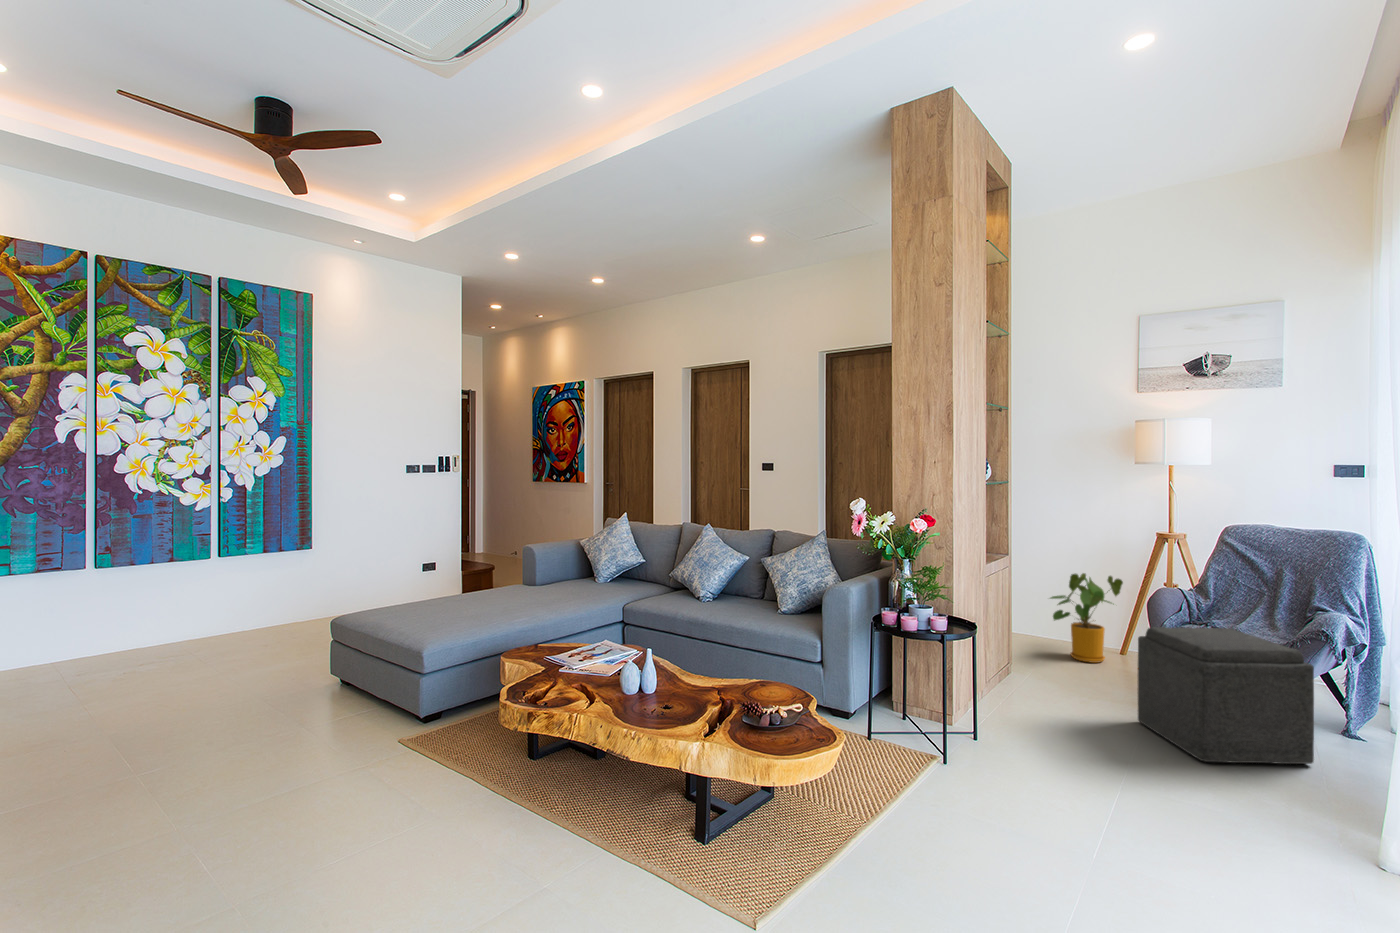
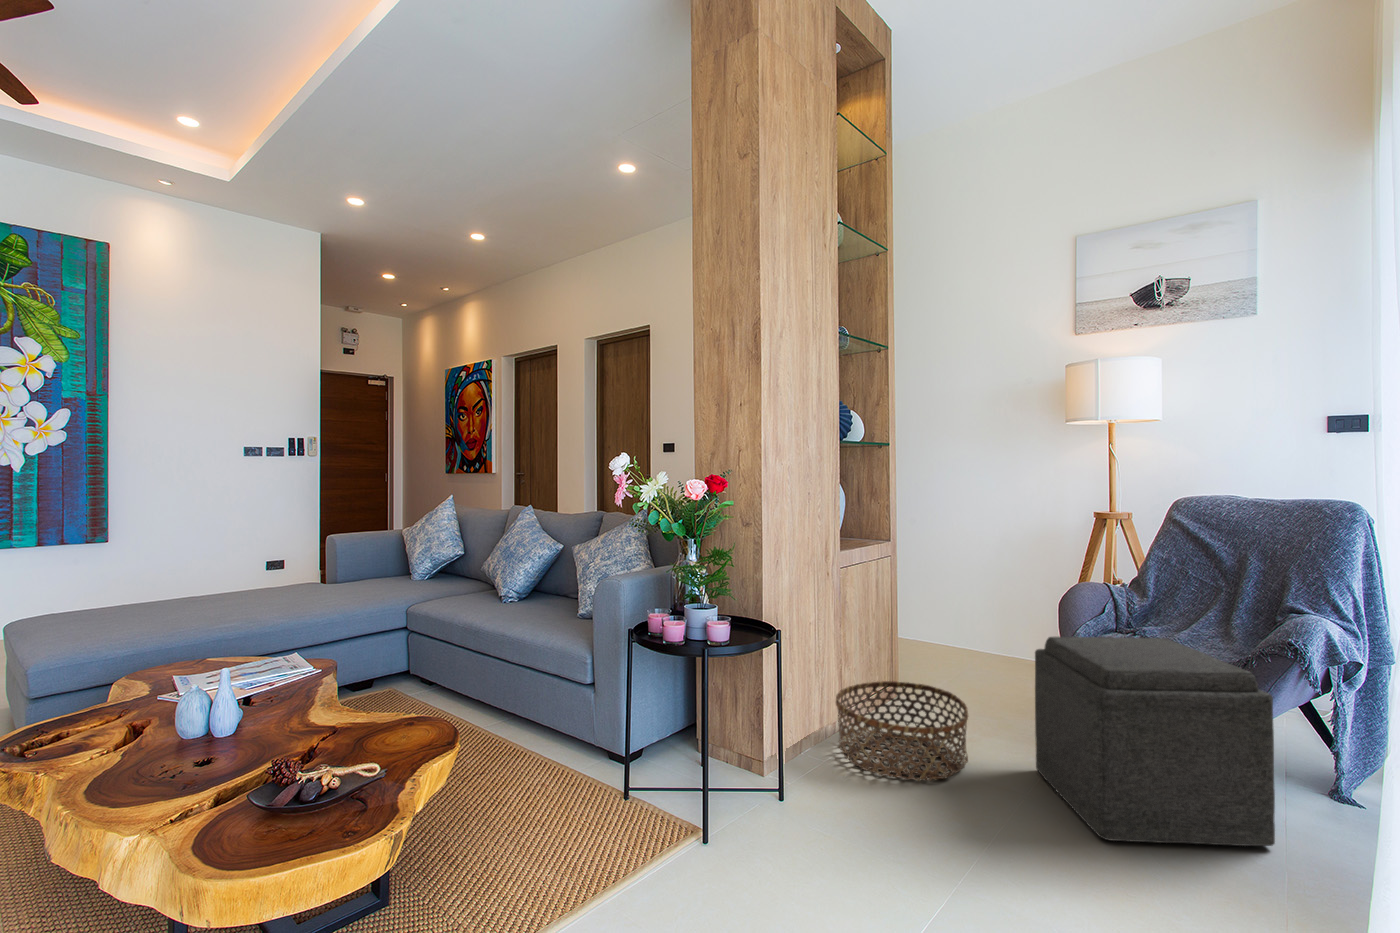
house plant: present [1050,573,1123,663] -> none [958,567,1059,683]
basket: none [988,661,1091,729] -> present [836,681,968,781]

